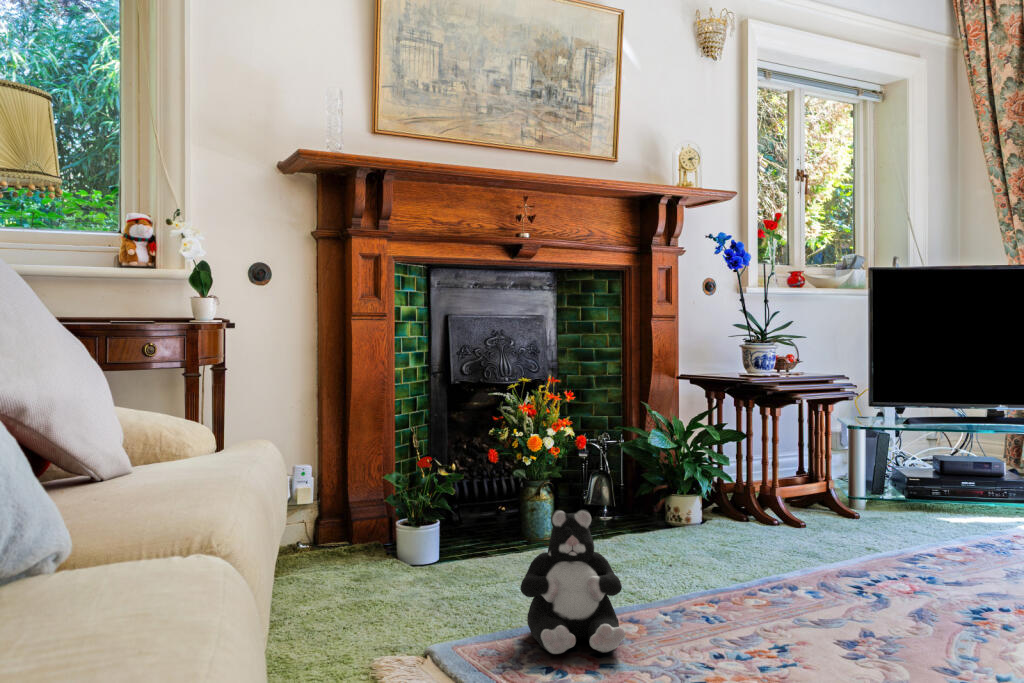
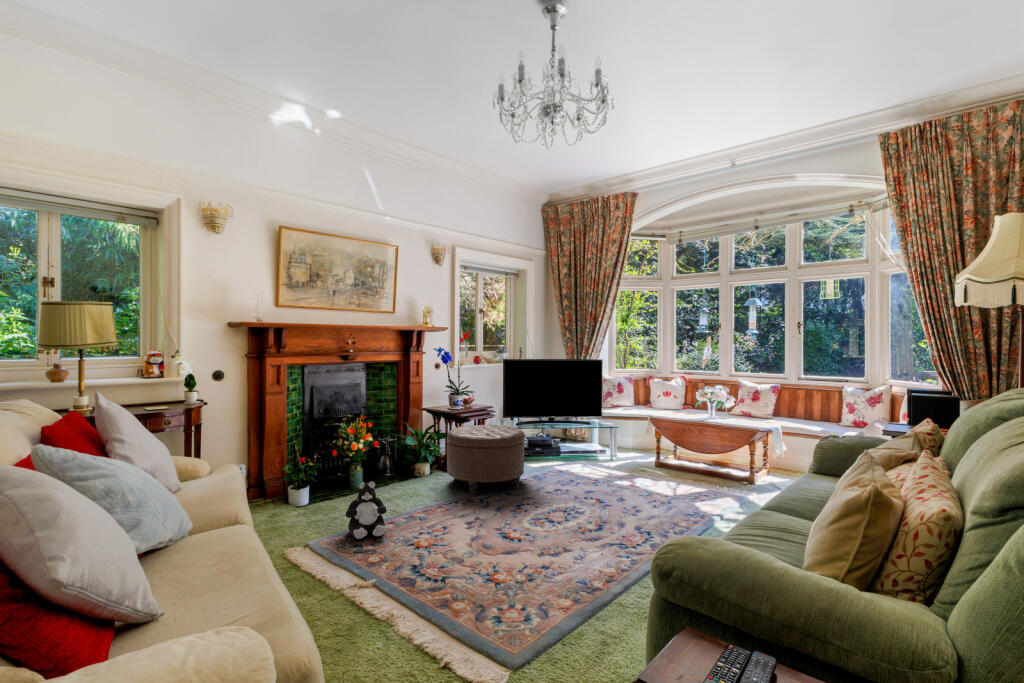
ottoman: none [748,409,955,568] -> present [447,425,525,493]

